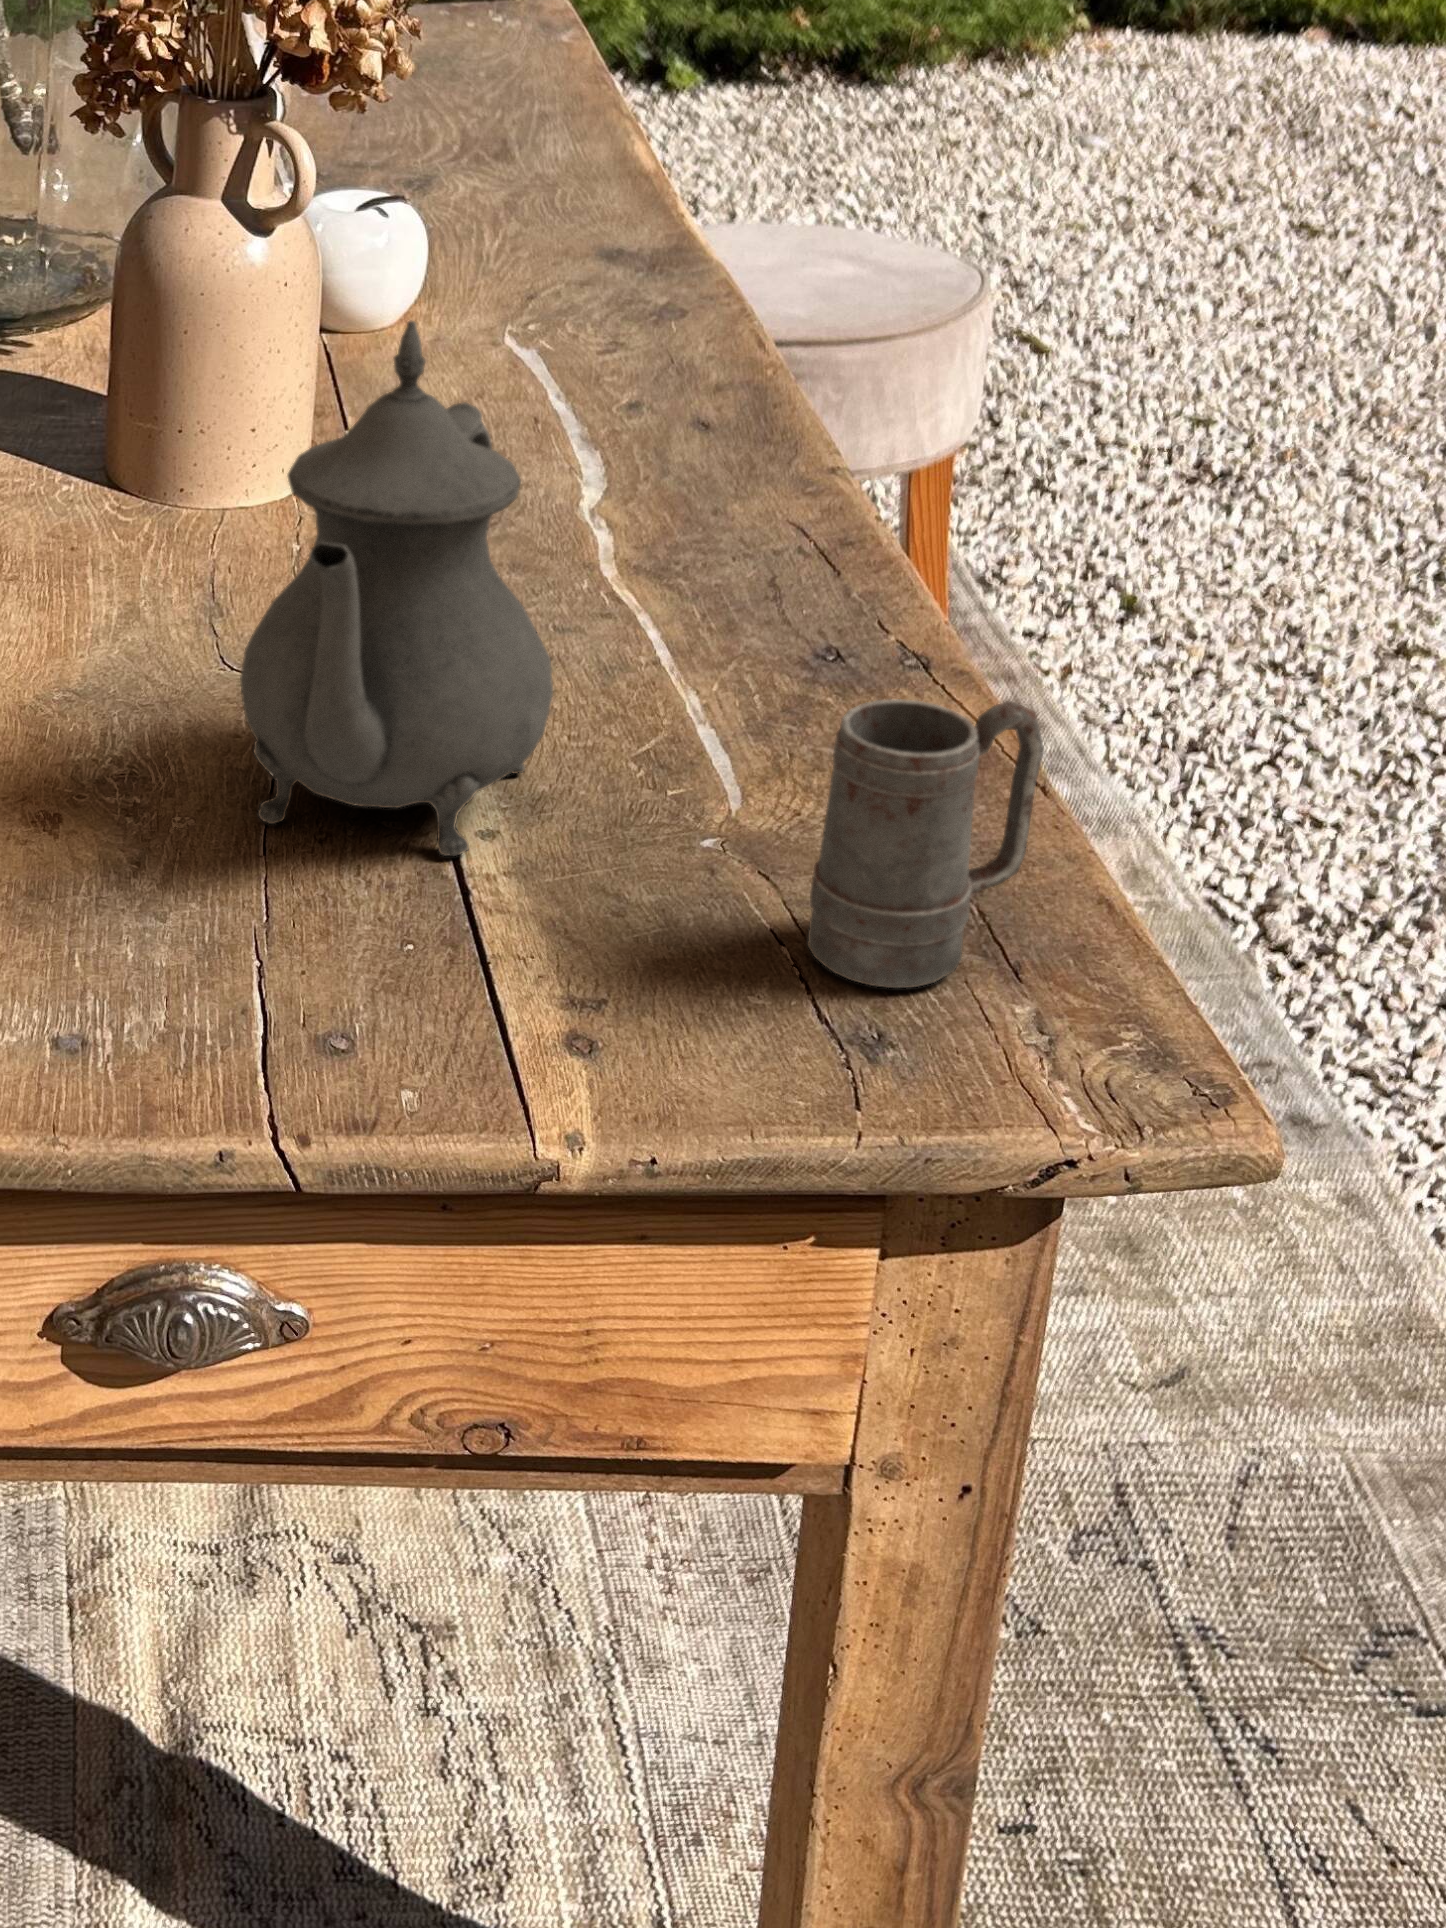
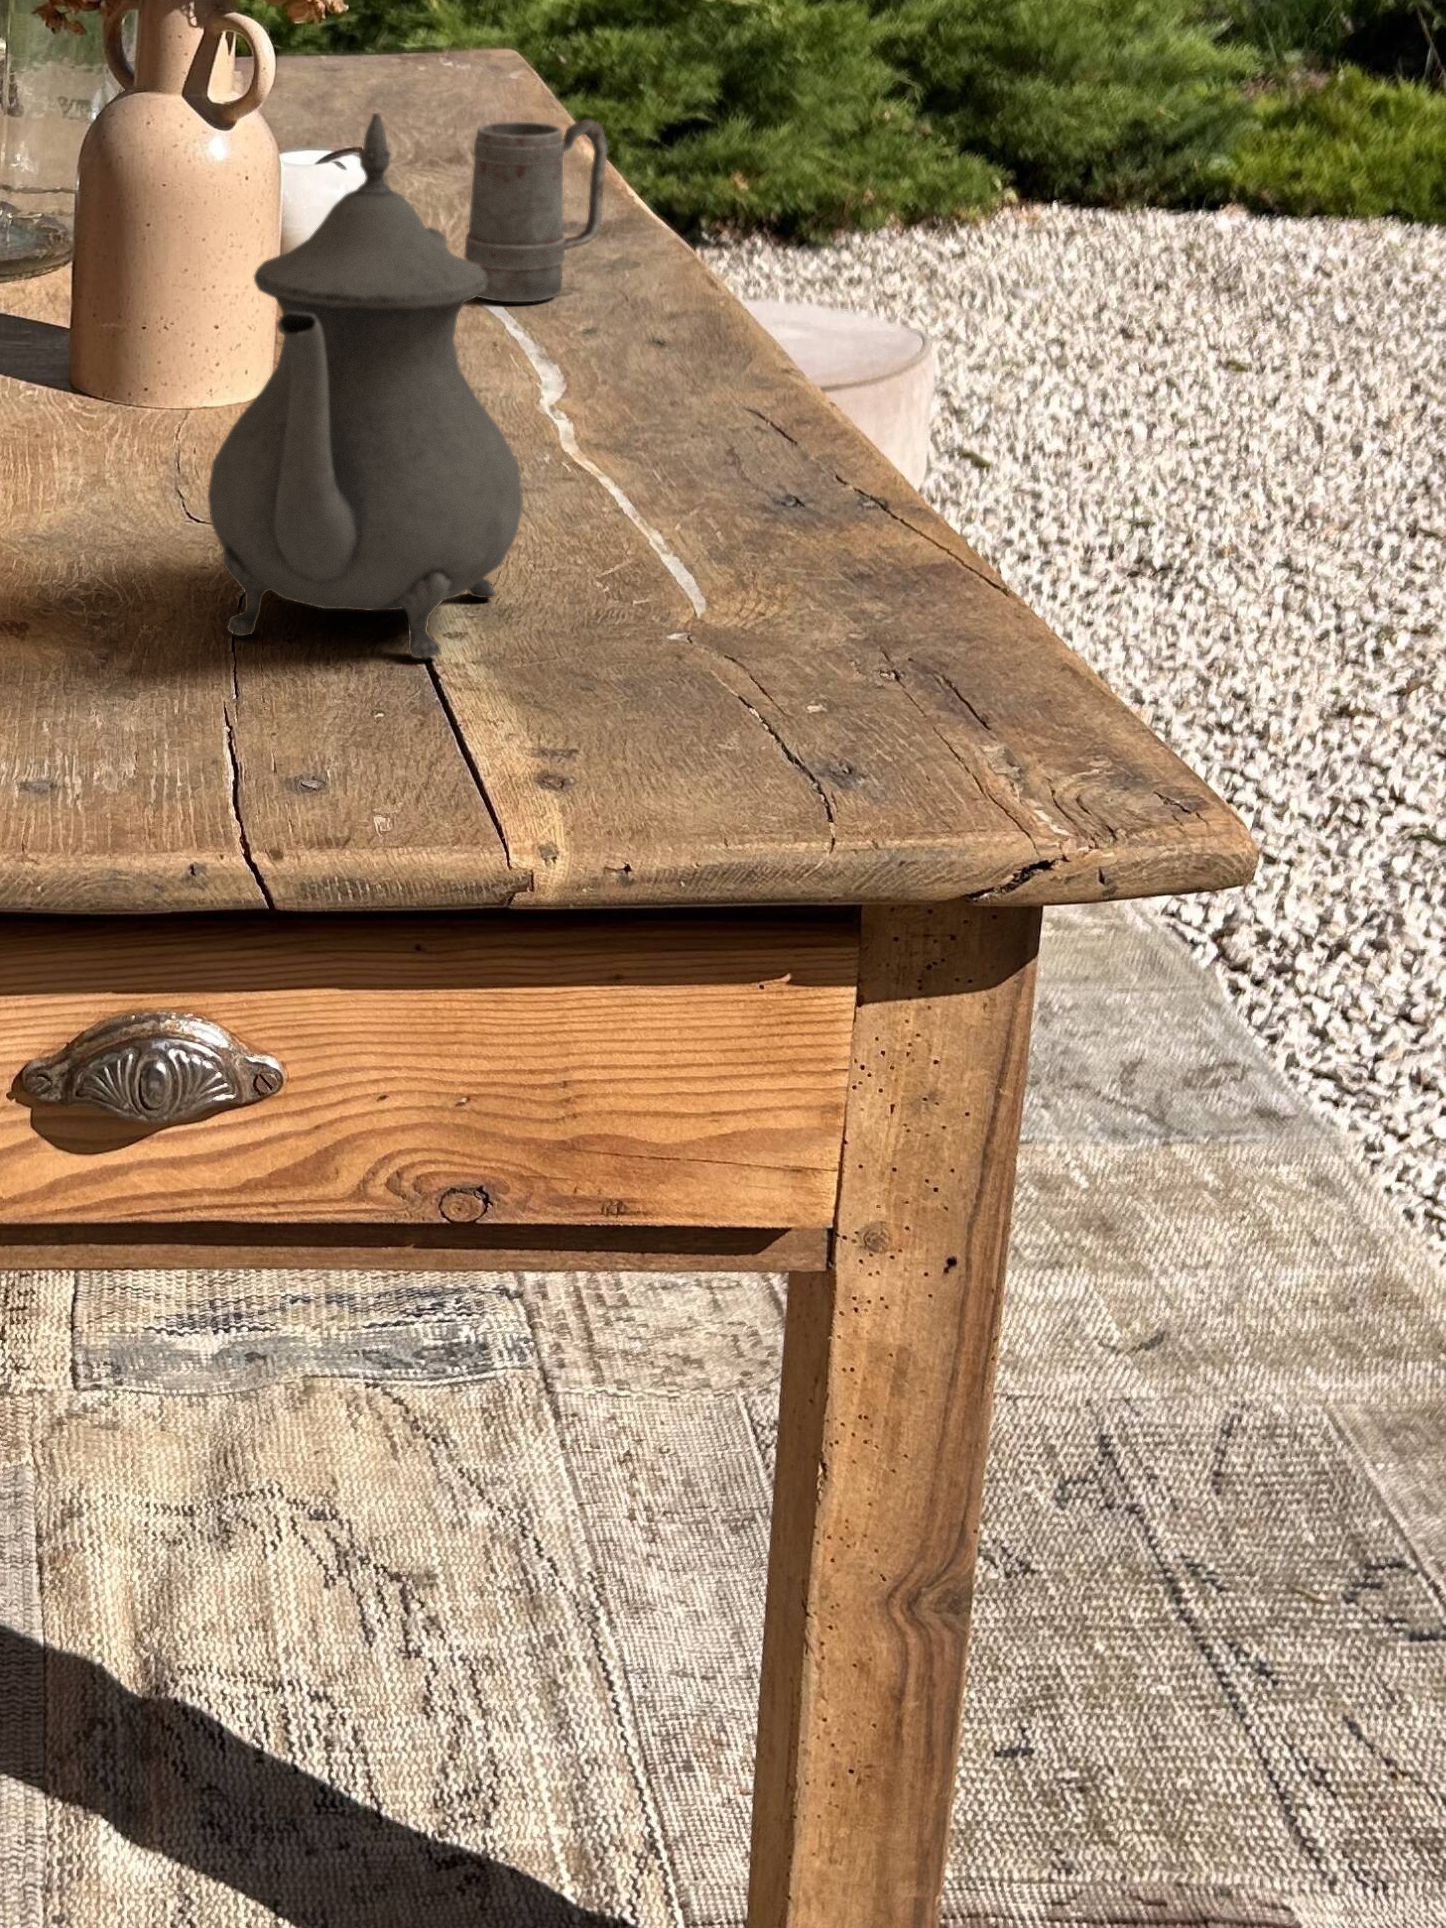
mug: present [808,699,1044,988] -> present [464,119,608,302]

